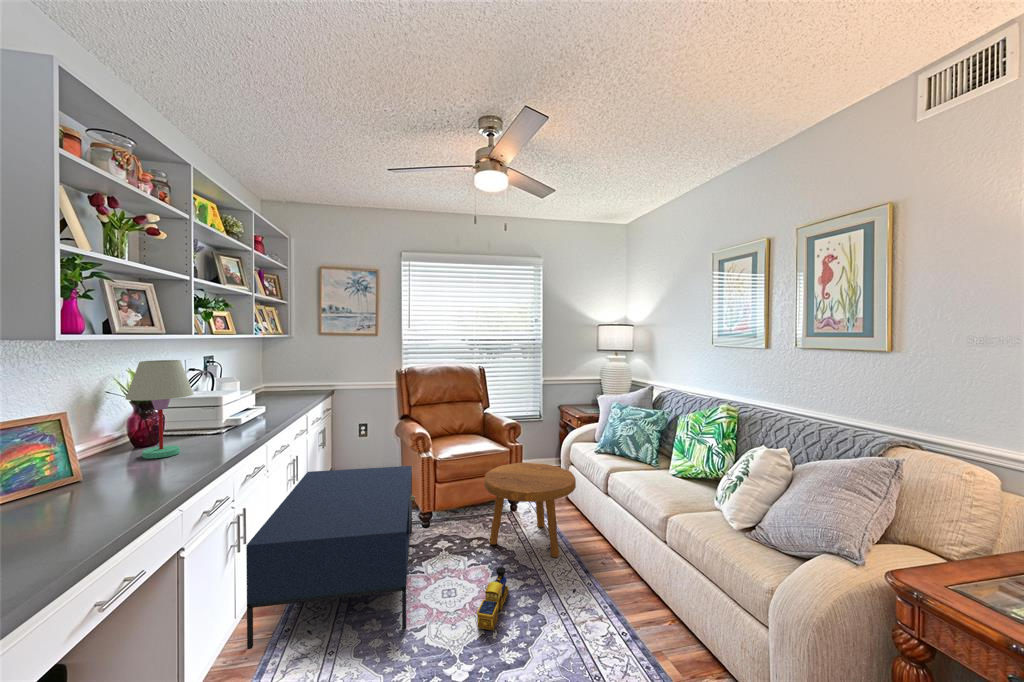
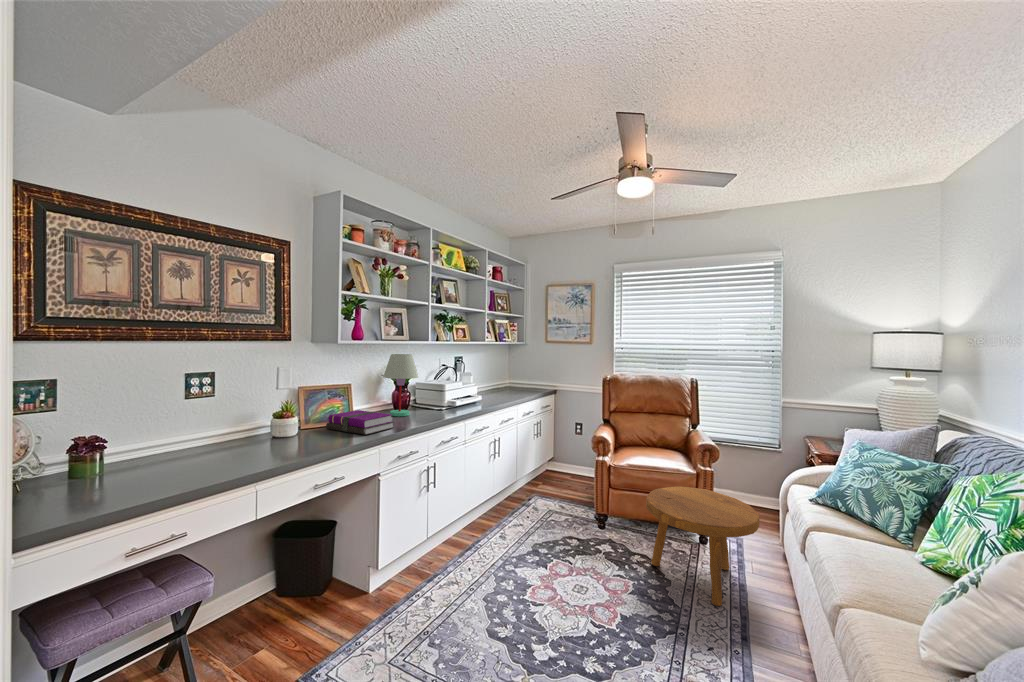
notebook: none [53,455,192,504] -> present [326,410,394,435]
coffee table: present [246,466,415,649] -> none [429,451,591,599]
toy train: present [477,567,509,630] -> none [580,584,636,638]

